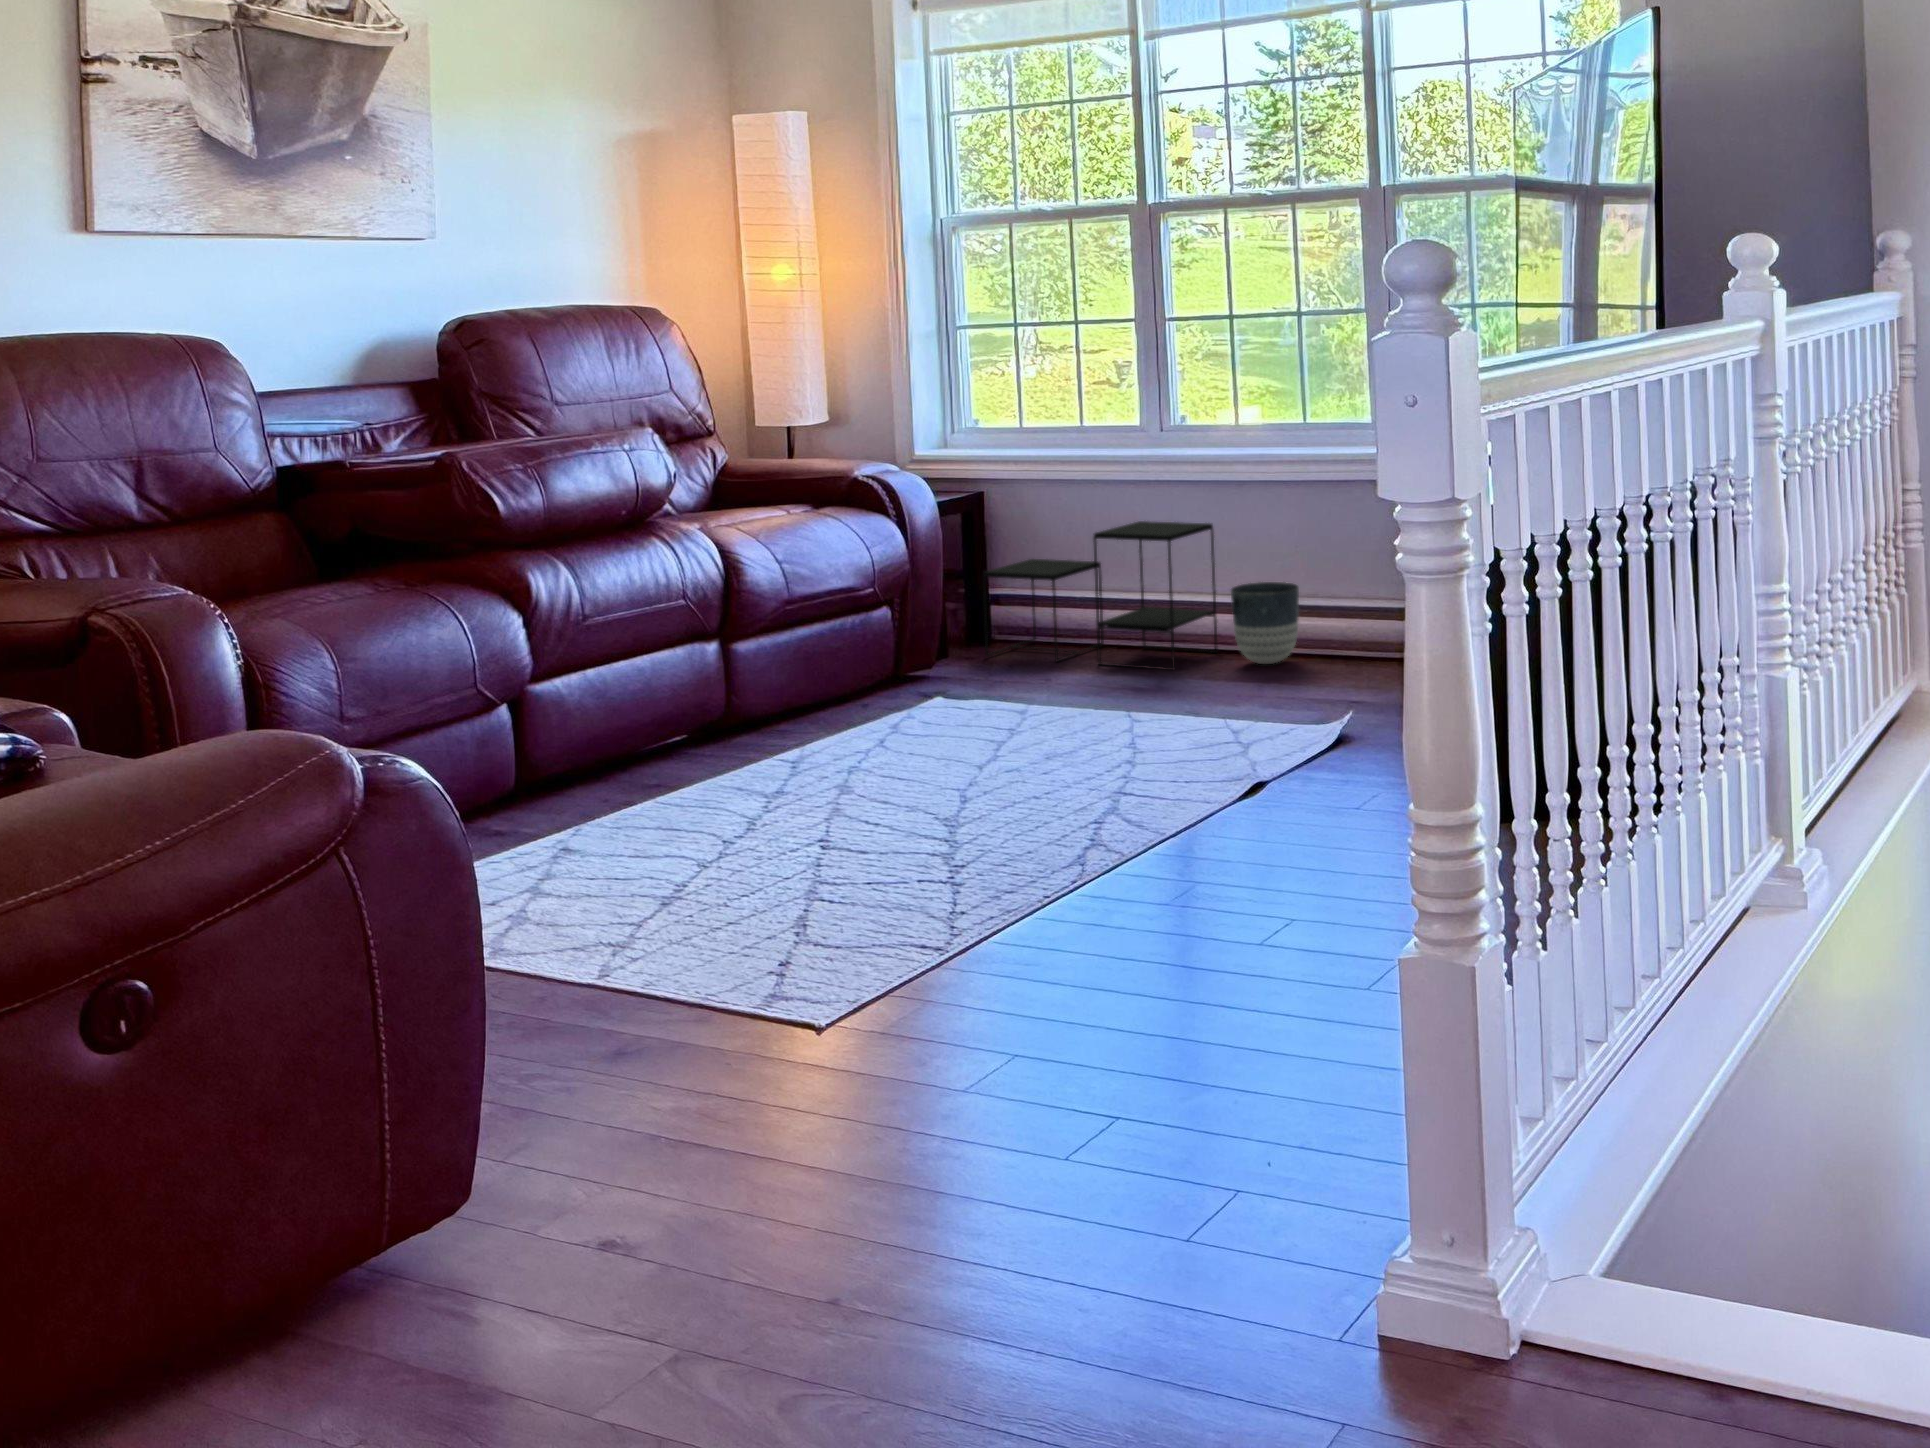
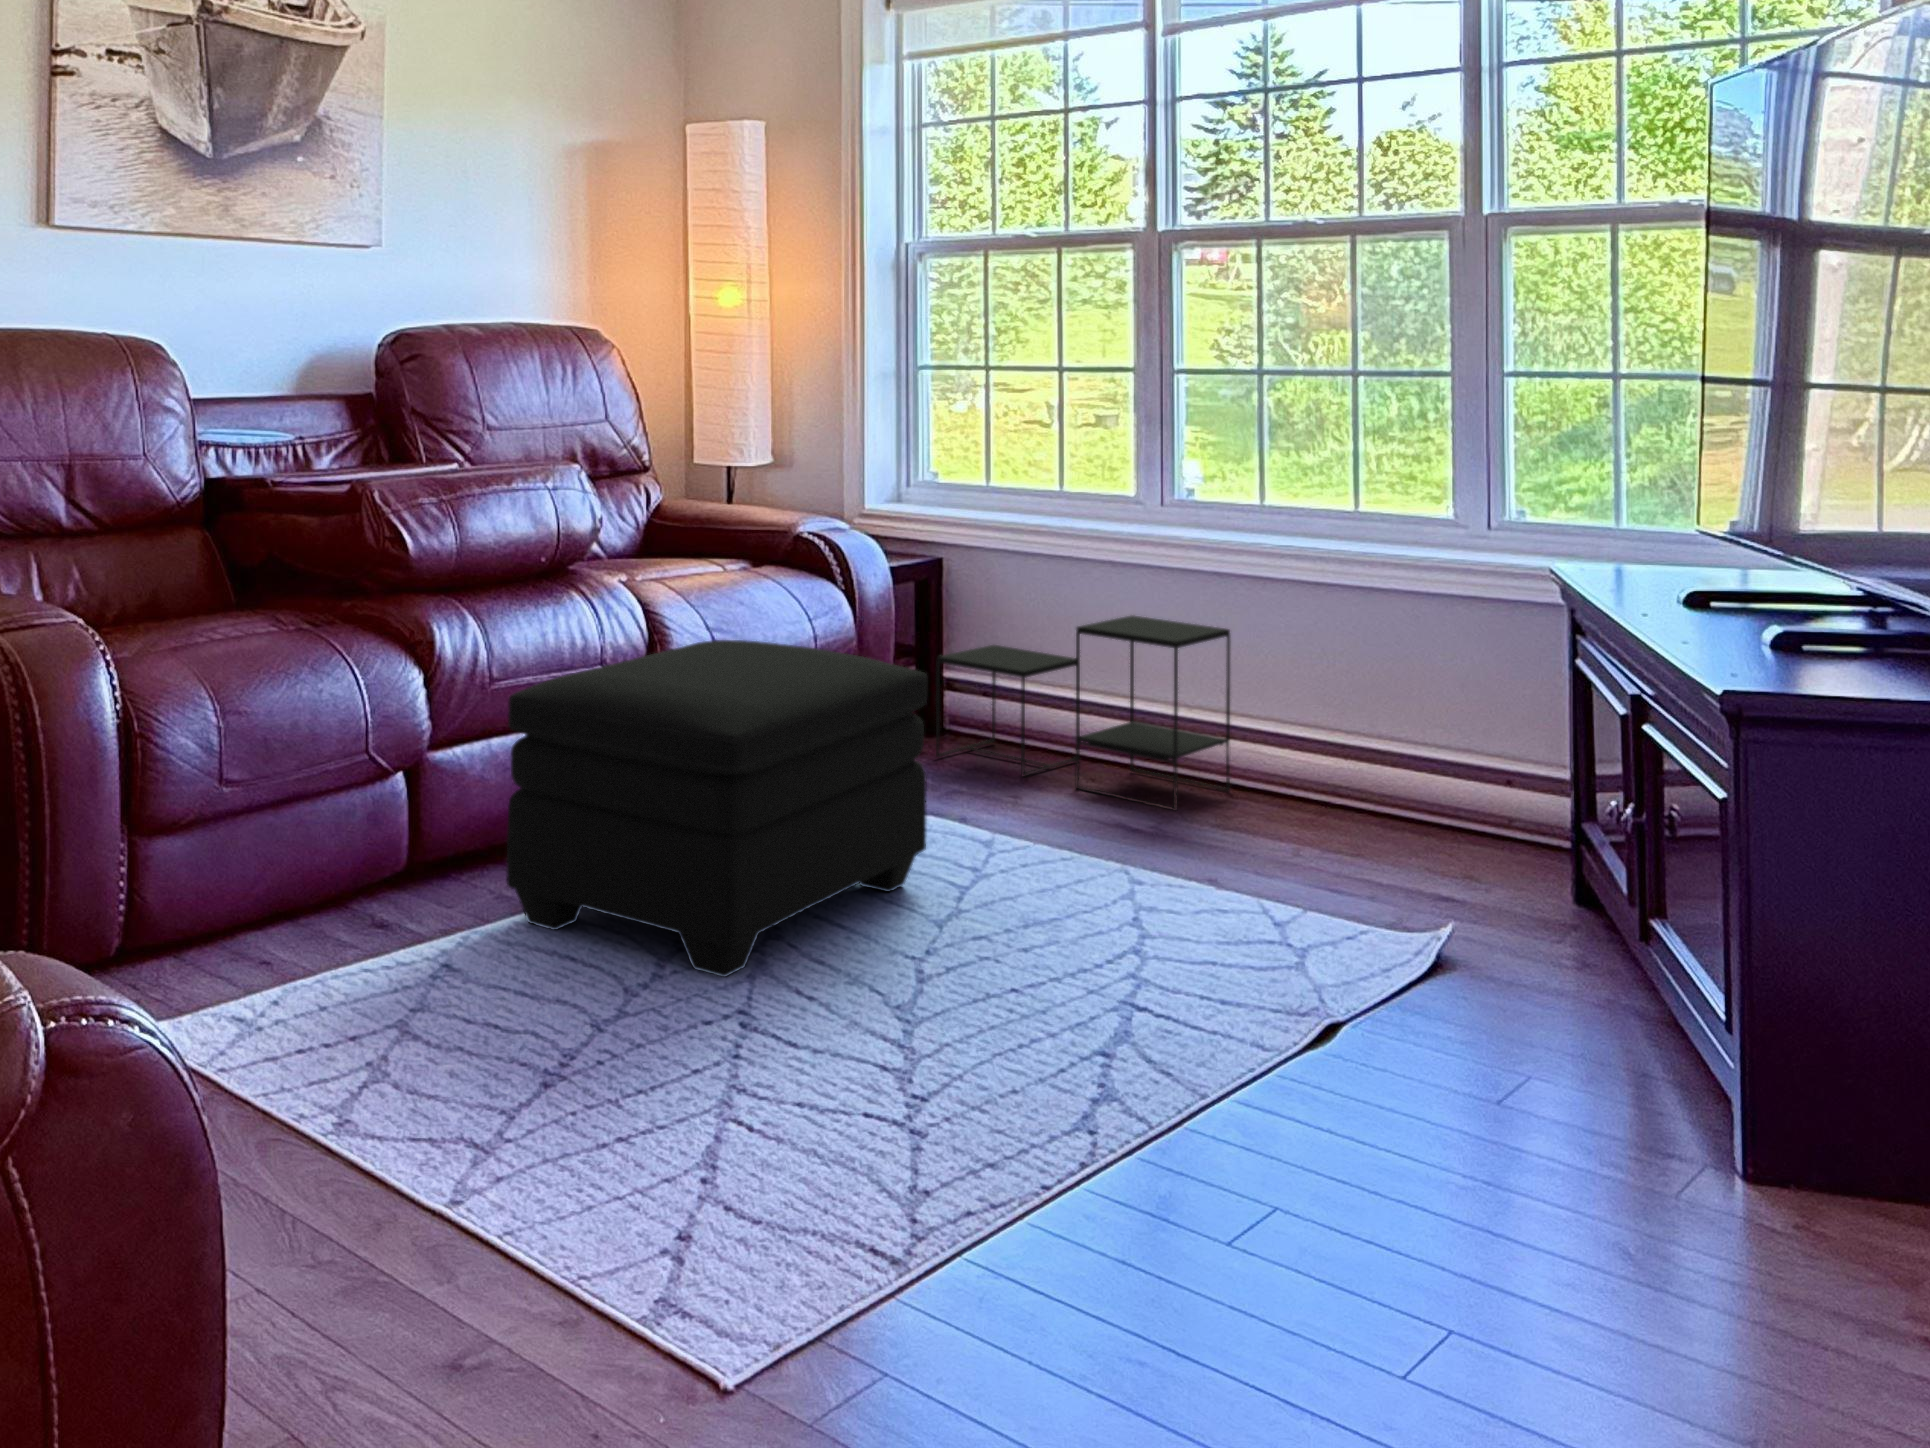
ottoman: none [608,565,970,822] -> present [507,640,927,977]
planter: present [1231,582,1299,664] -> none [1255,711,1351,821]

